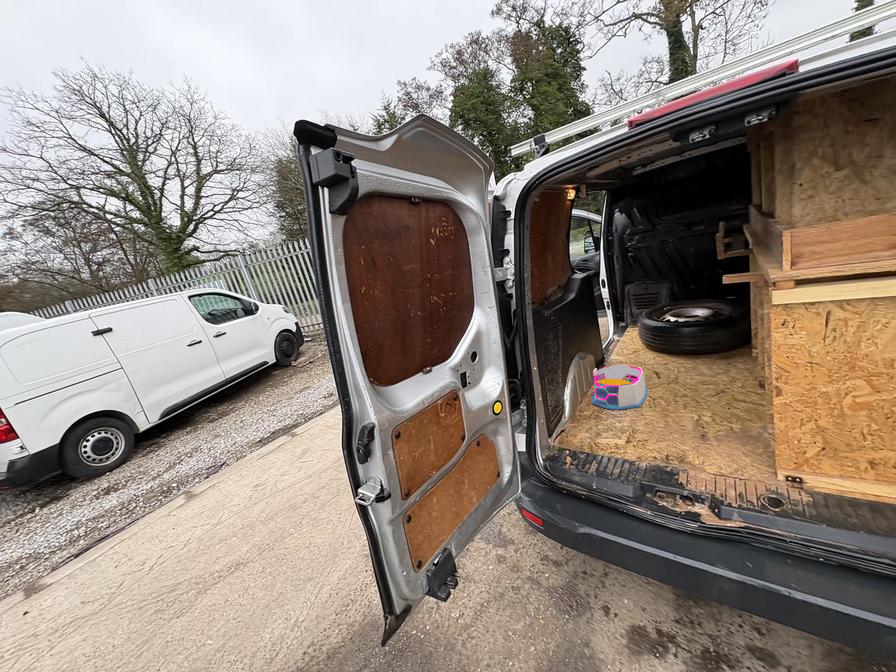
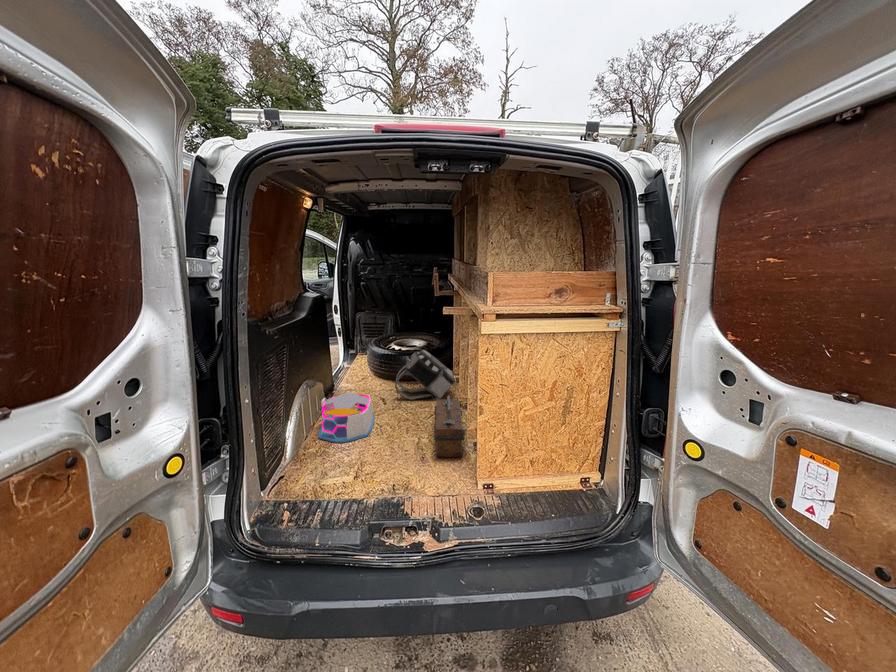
backpack: none [670,320,751,375] -> present [395,349,455,400]
toolbox: none [717,372,762,440] -> present [434,396,465,457]

